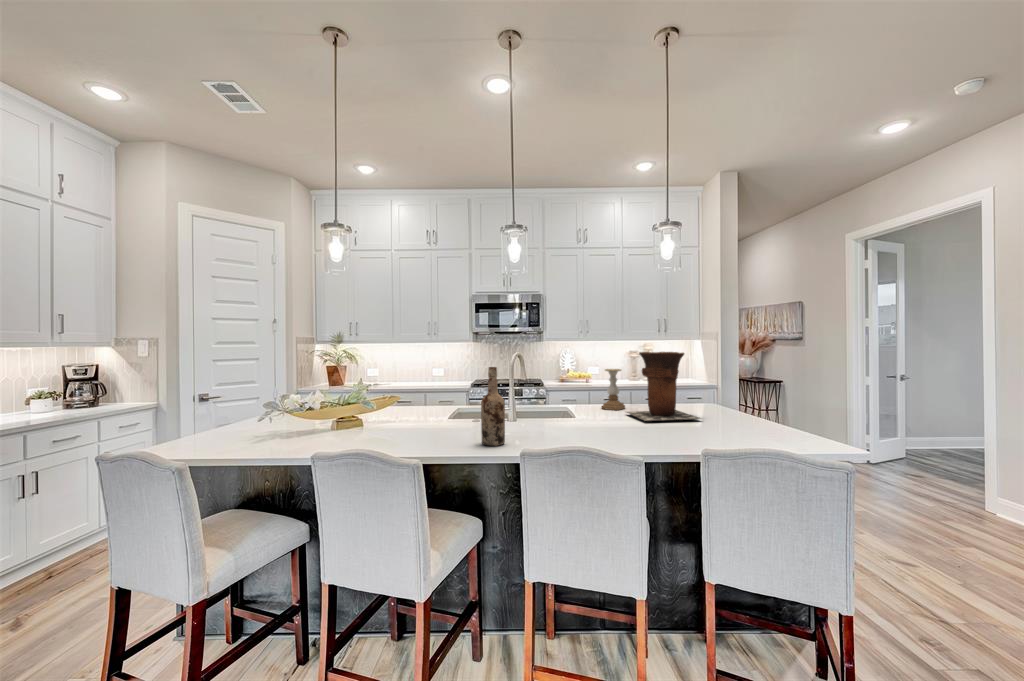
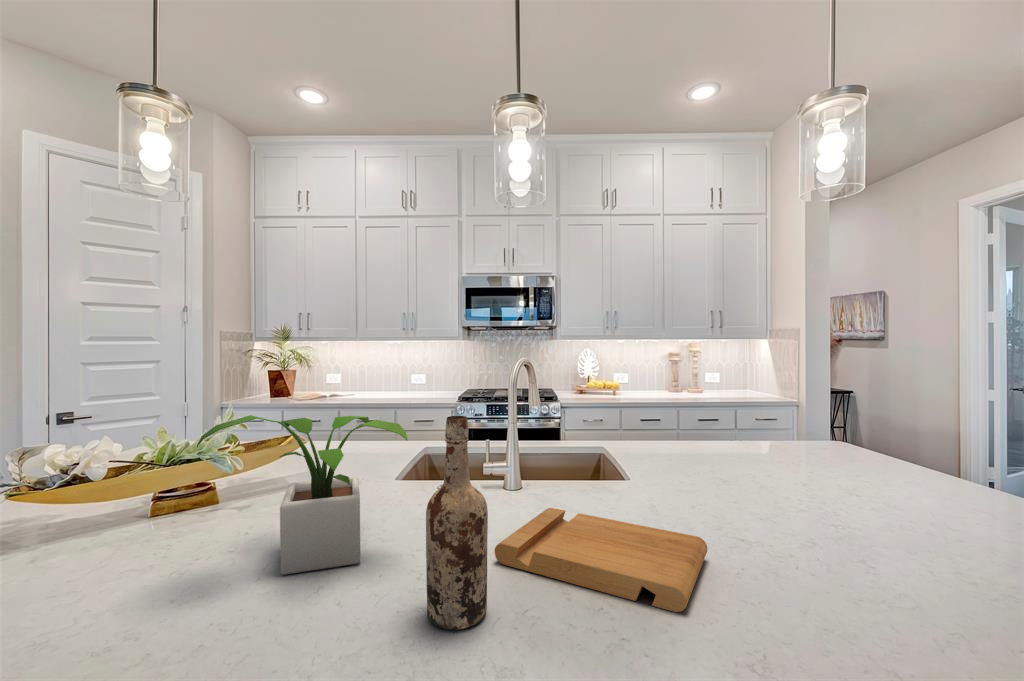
vase: present [627,352,701,421] -> none [712,366,886,506]
candle holder: present [602,369,625,410] -> none [663,390,702,463]
potted plant: none [384,371,467,439] -> present [197,415,407,575]
cutting board: none [506,419,600,443] -> present [495,508,708,612]

